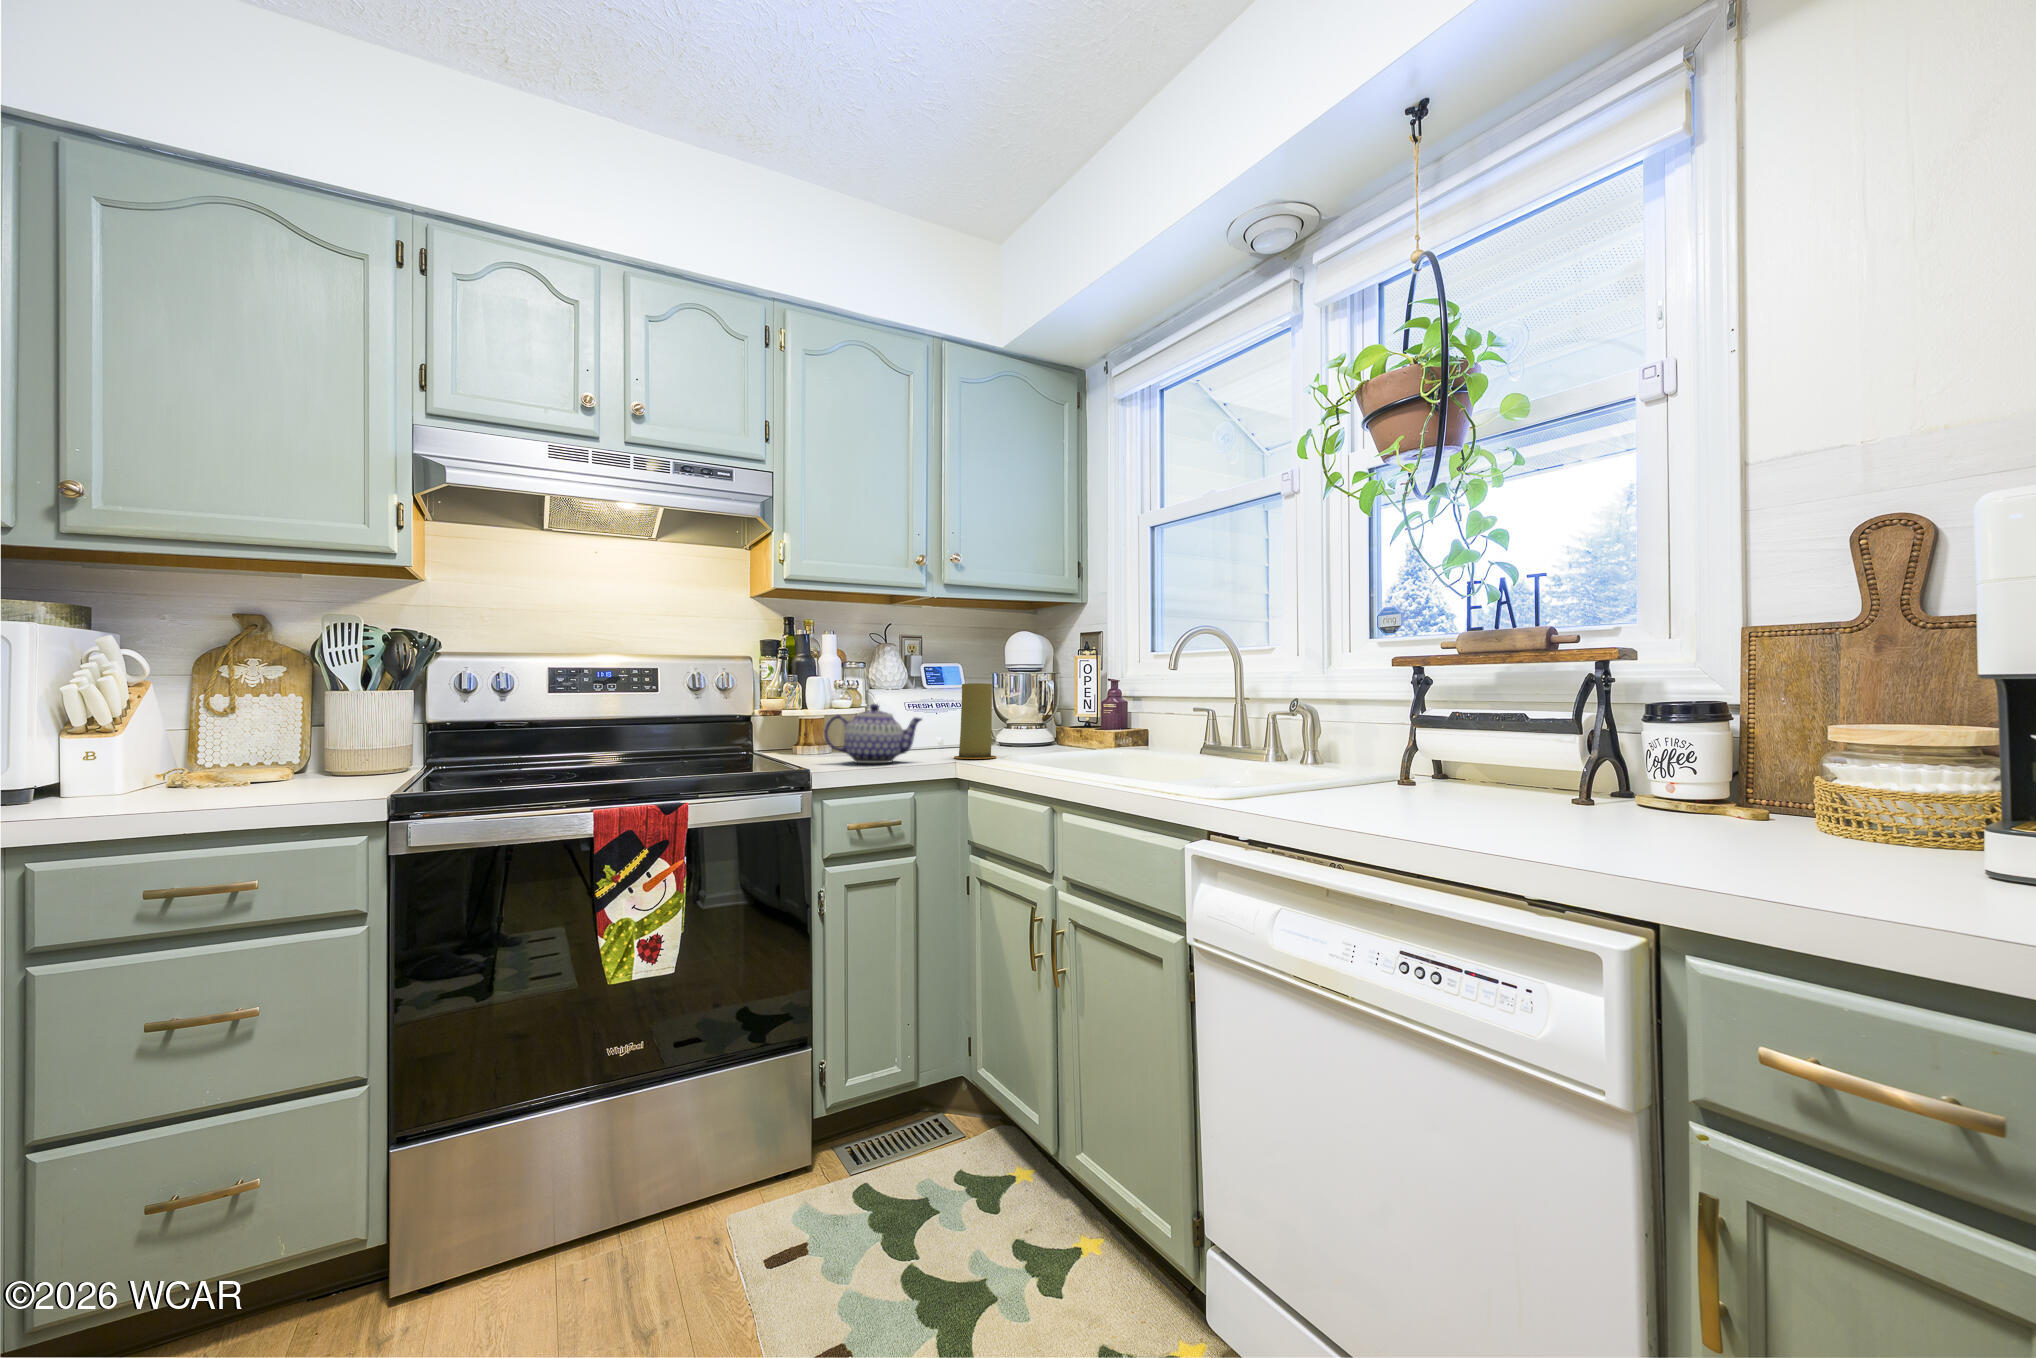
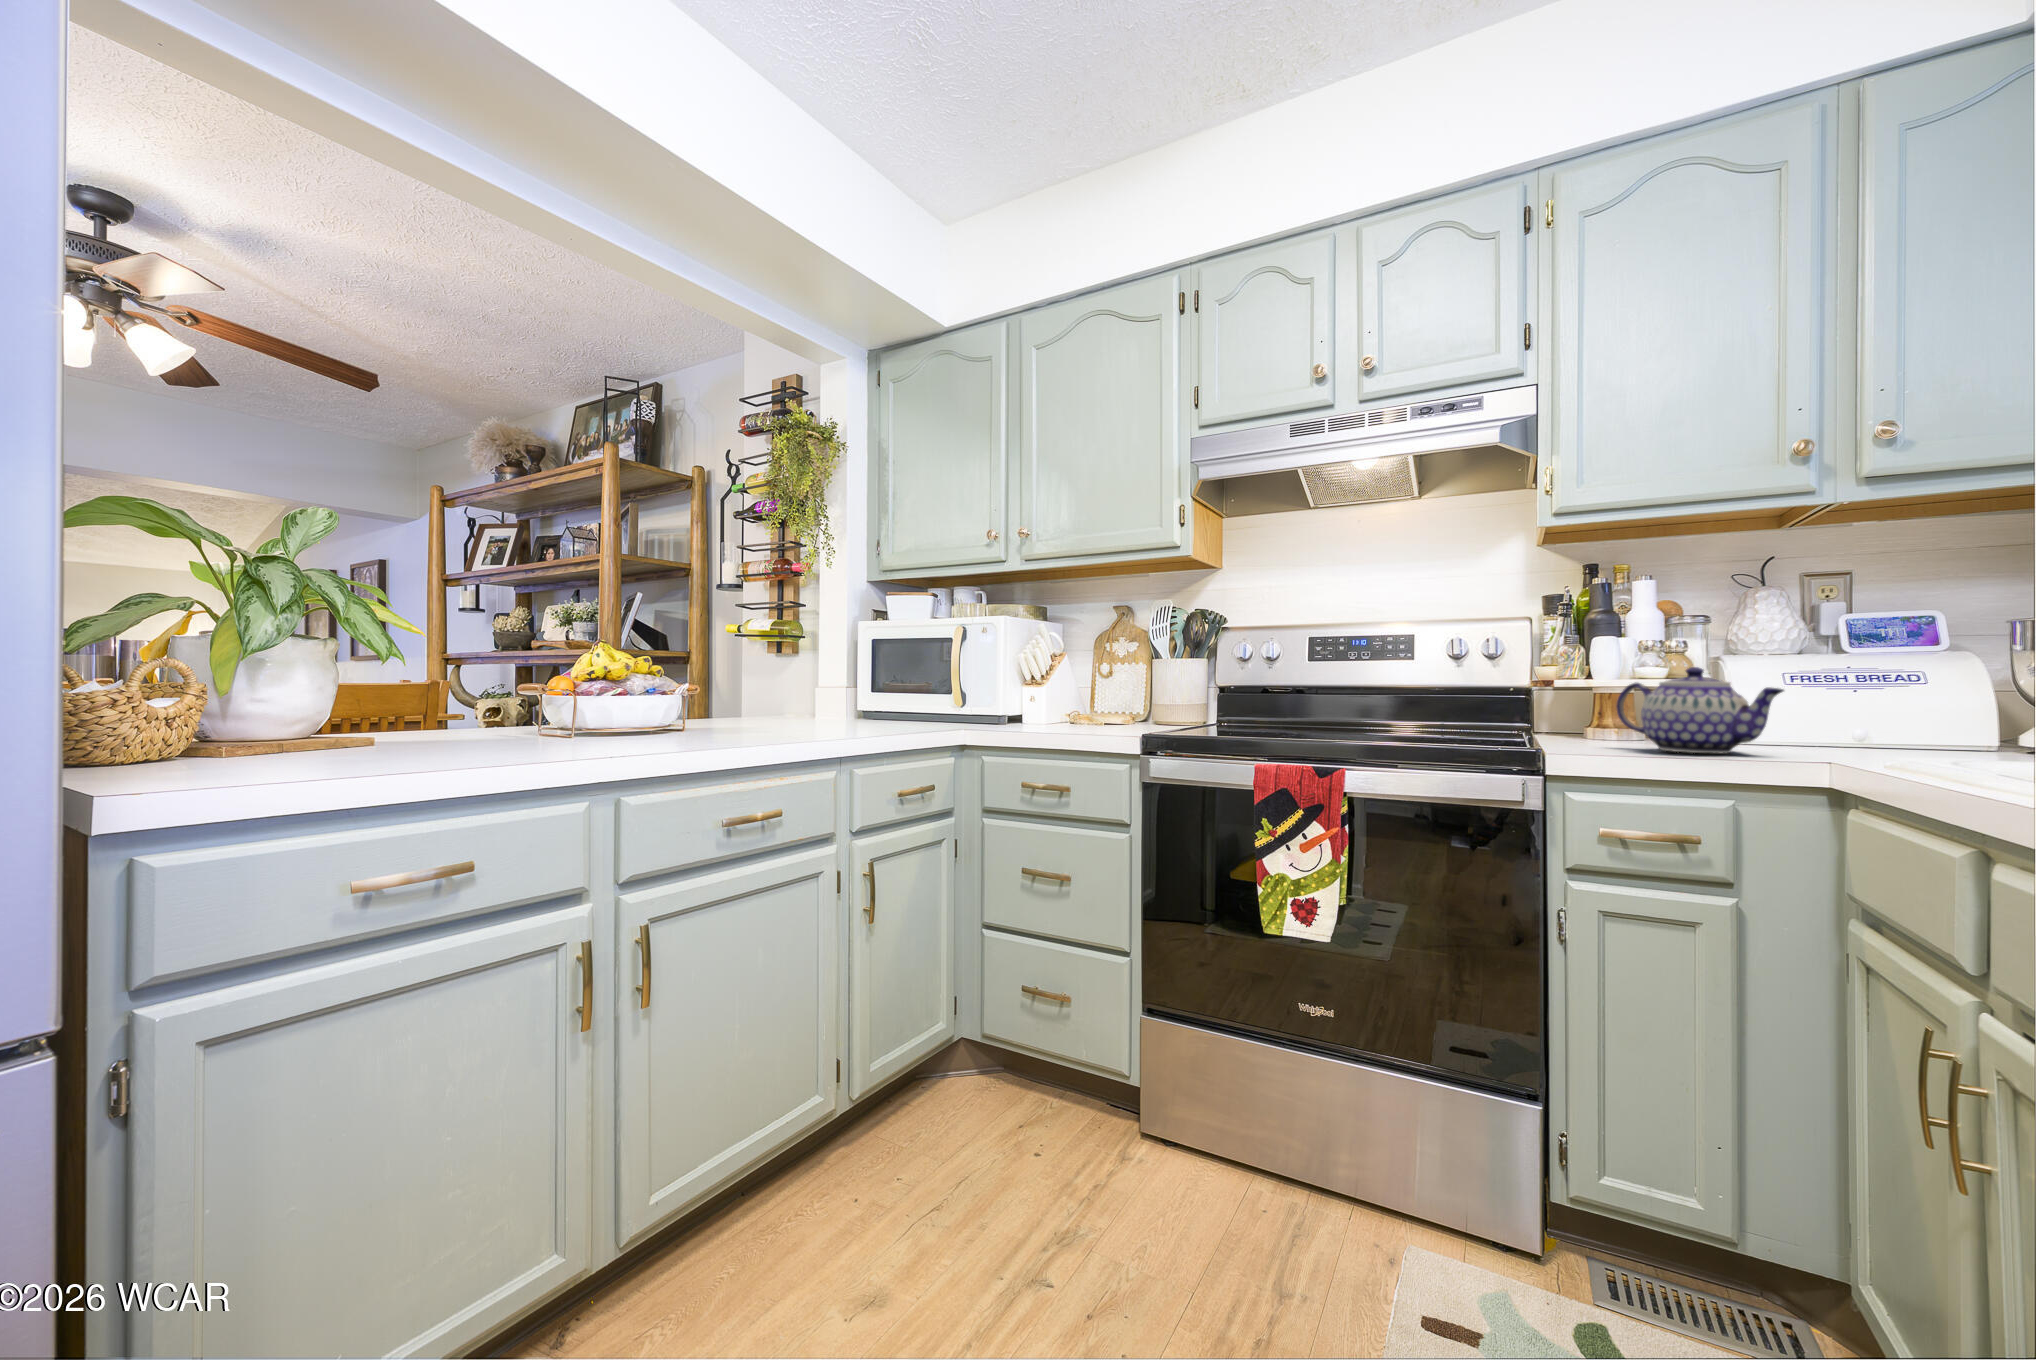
candle: present [954,683,996,759] -> none [1872,629,1985,764]

